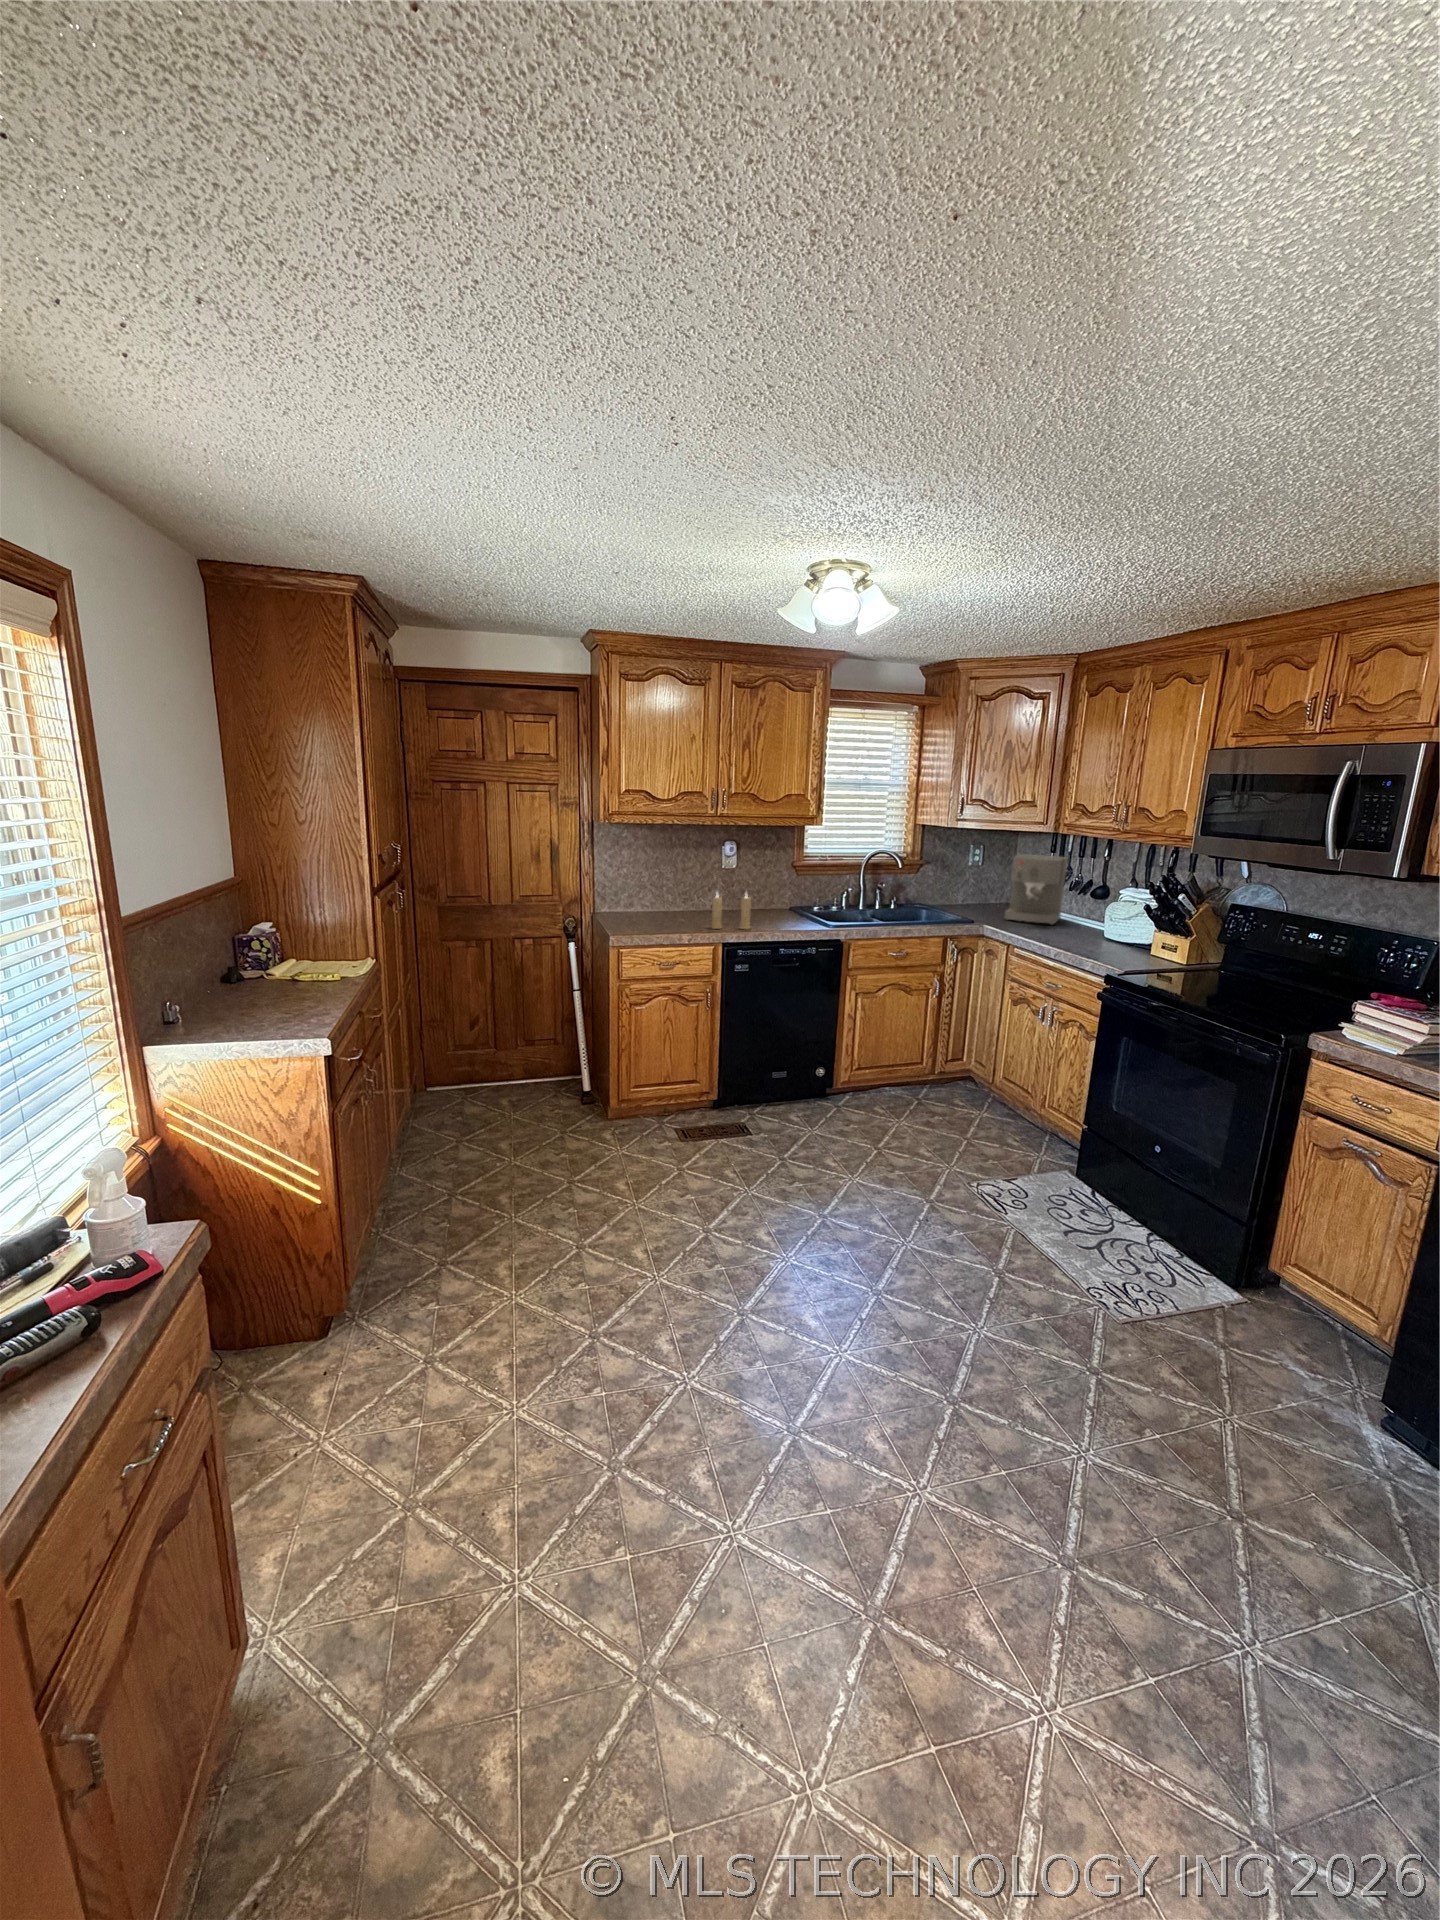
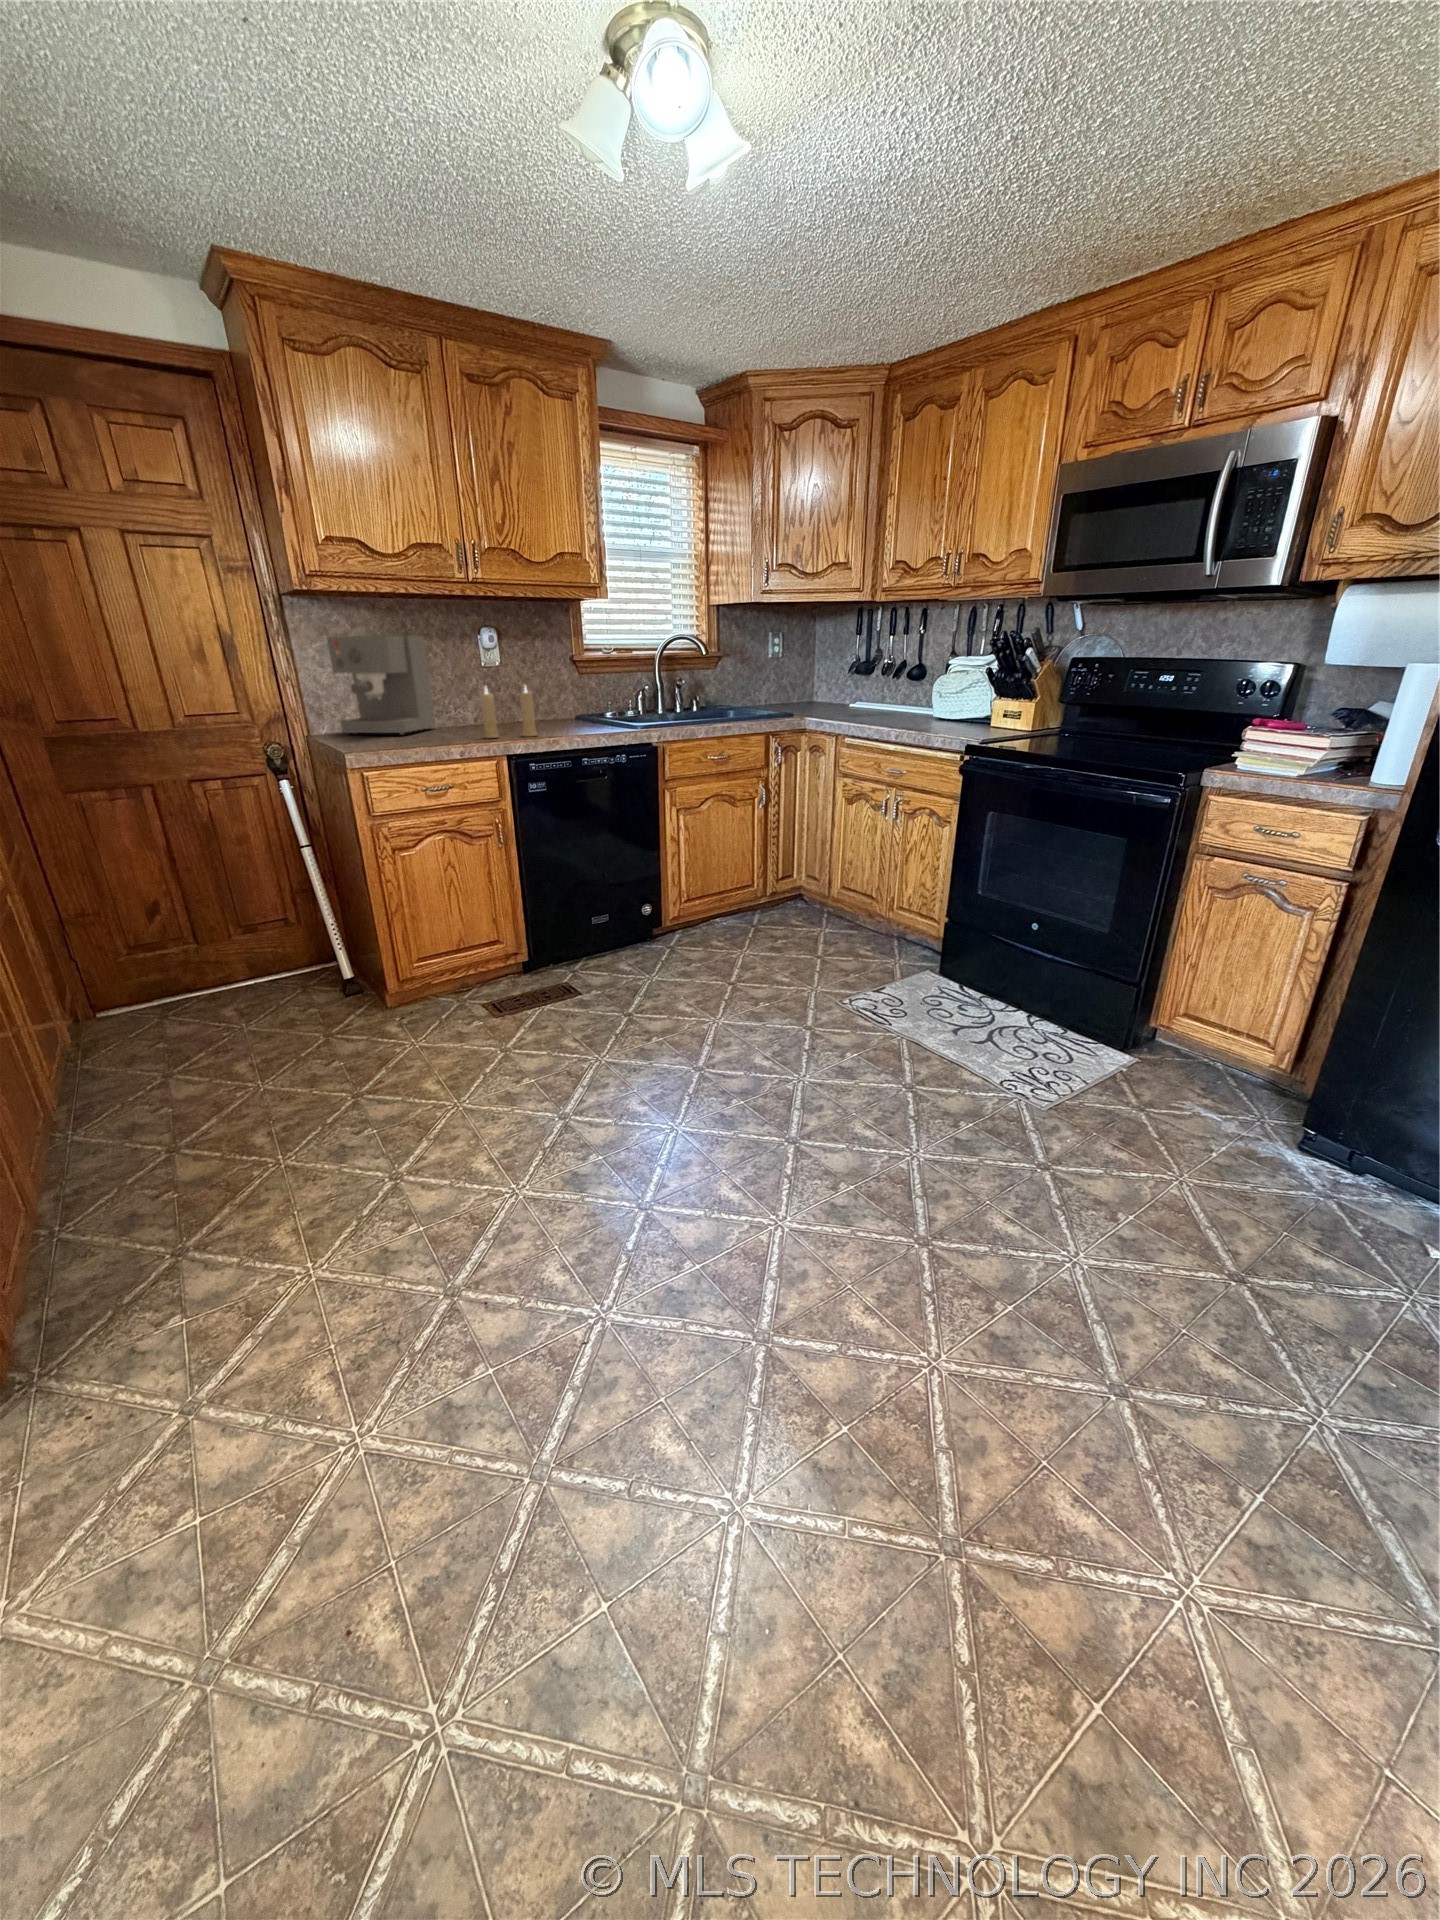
coffee maker: present [1005,854,1068,925] -> present [327,635,436,735]

